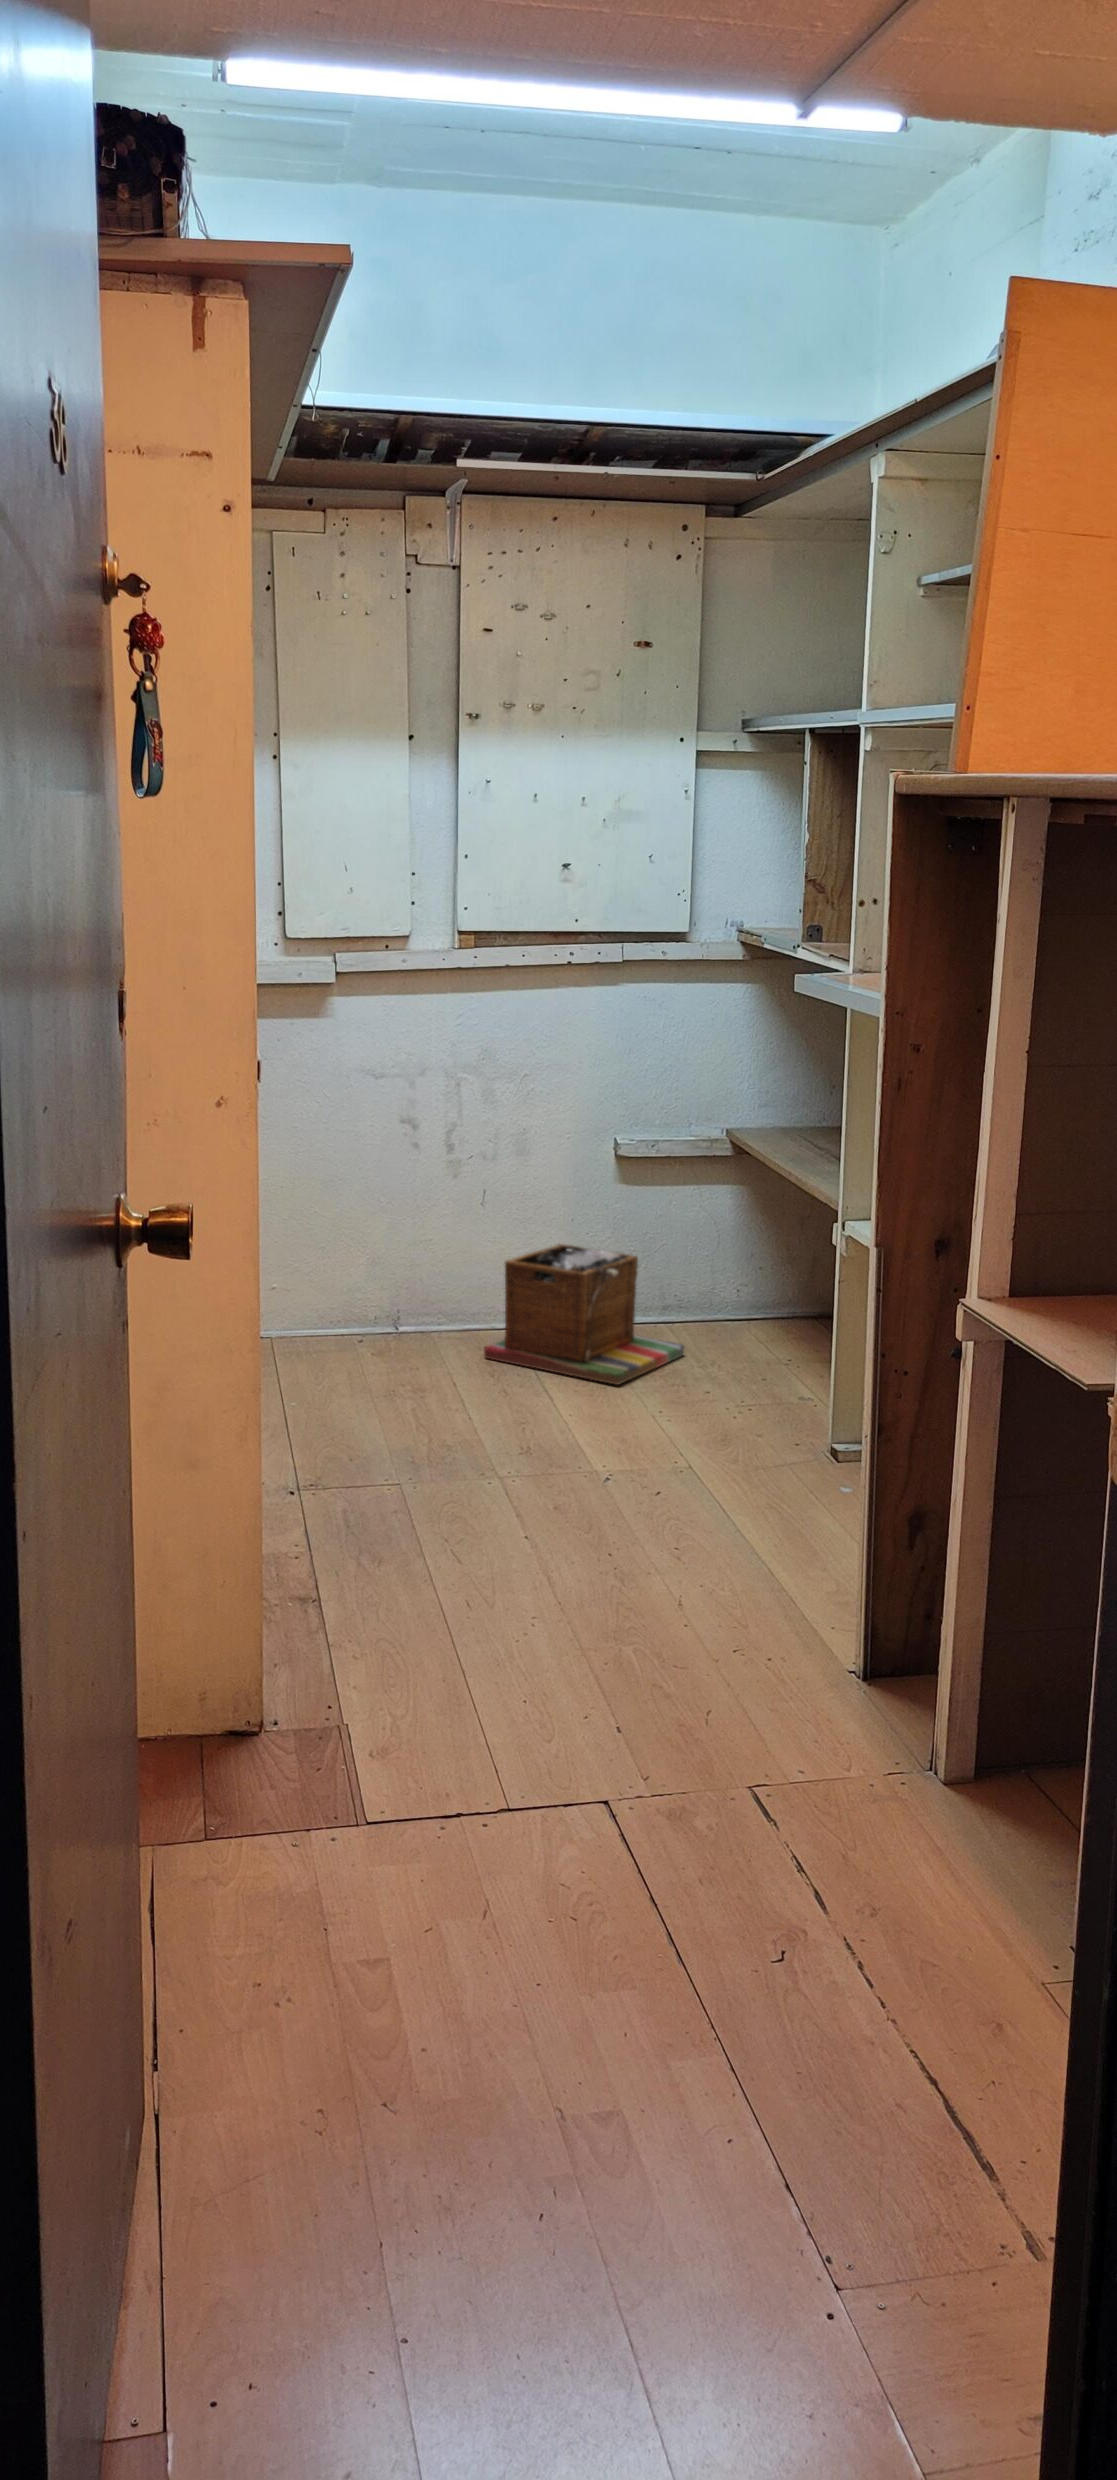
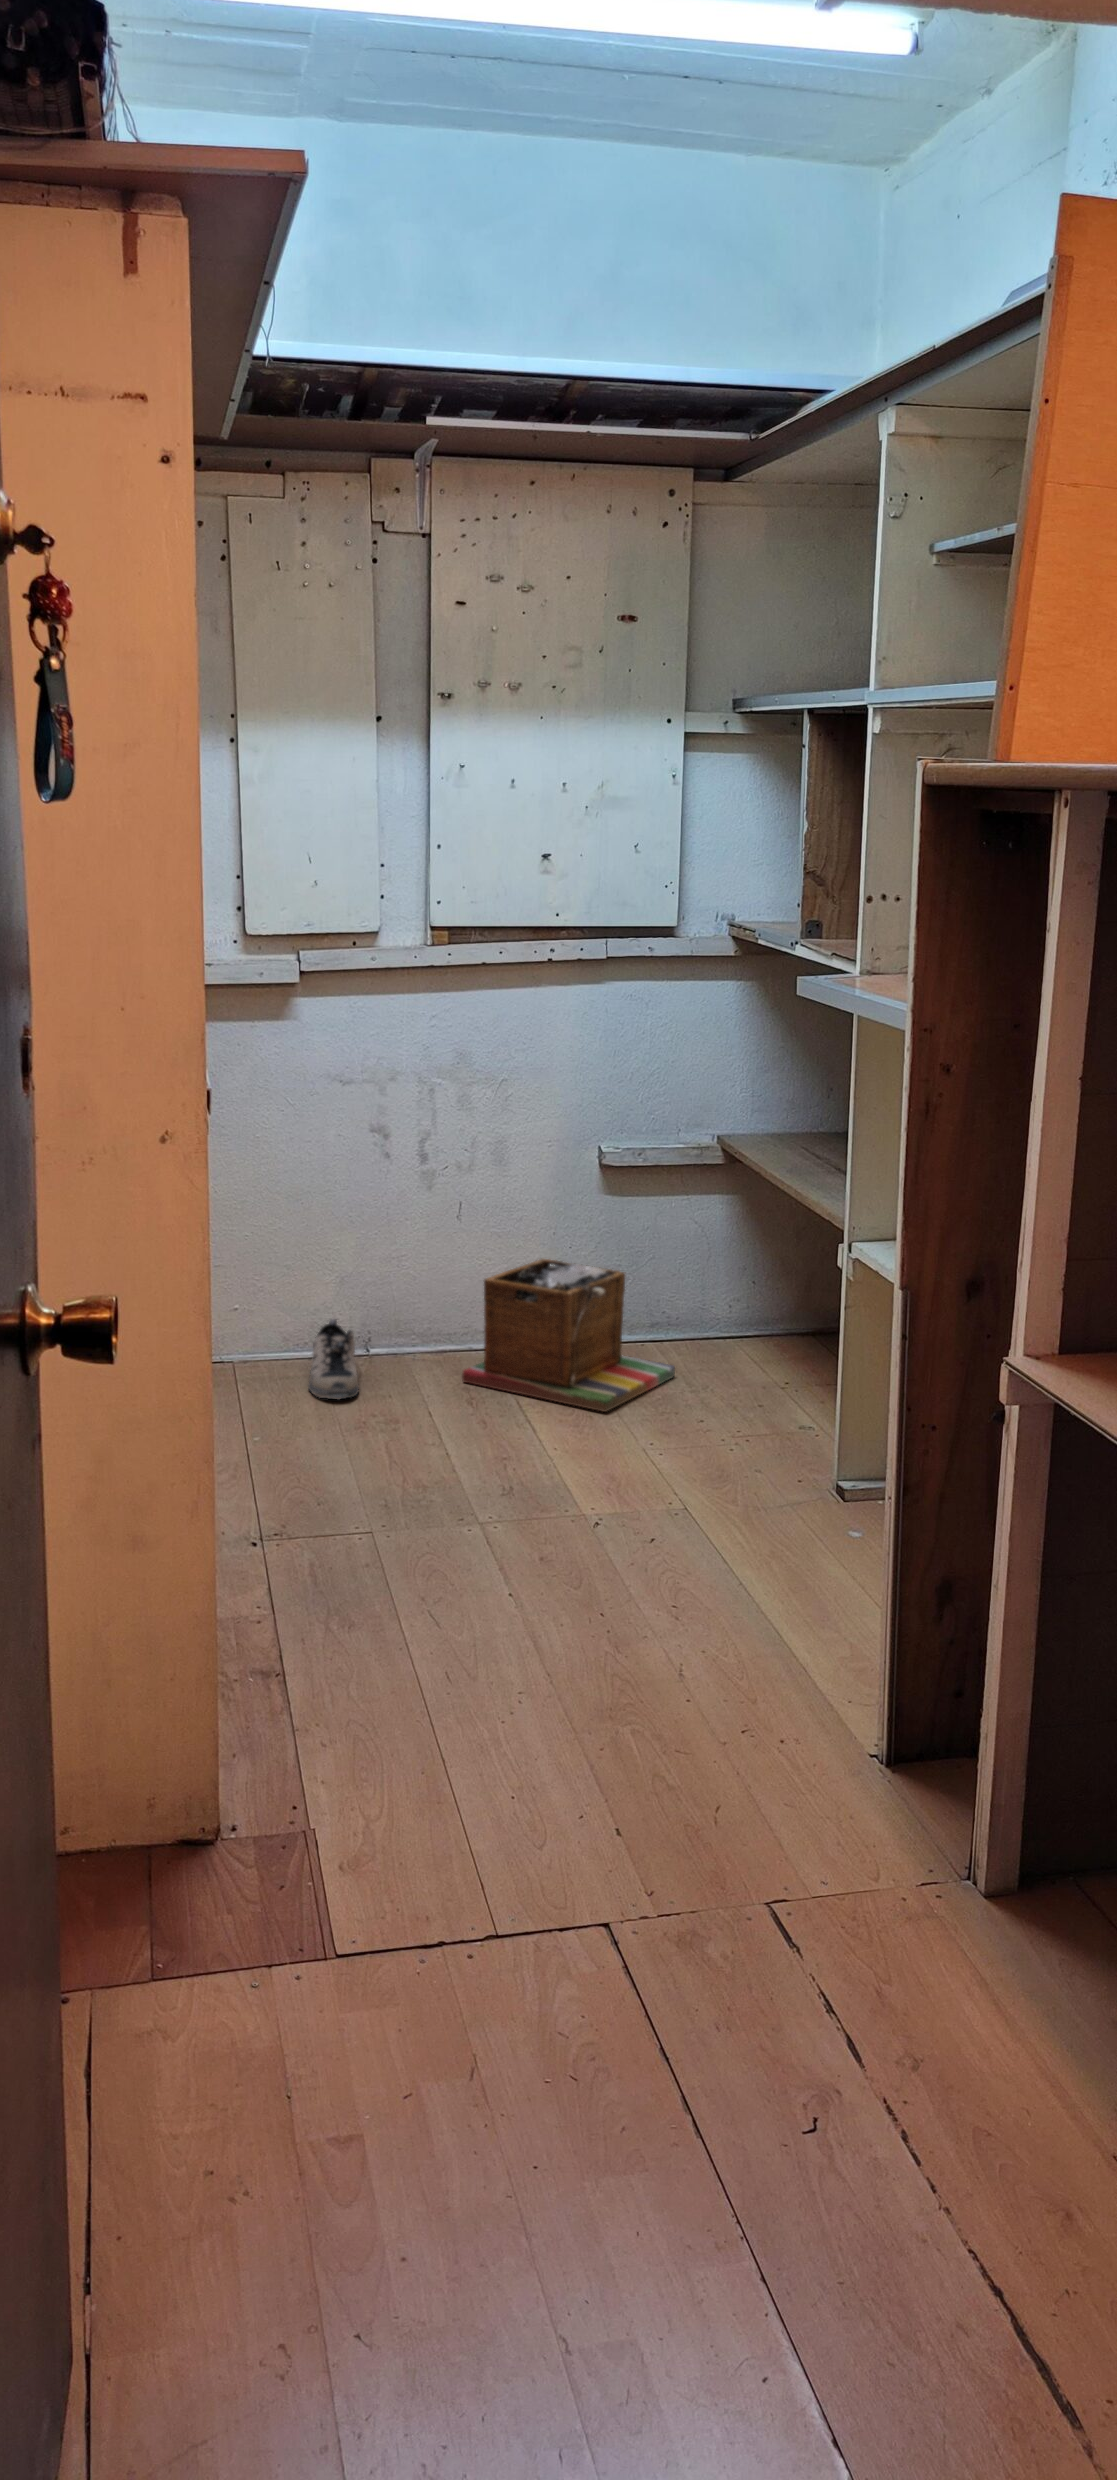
shoe: none [340,1299,387,1372] -> present [308,1319,359,1399]

